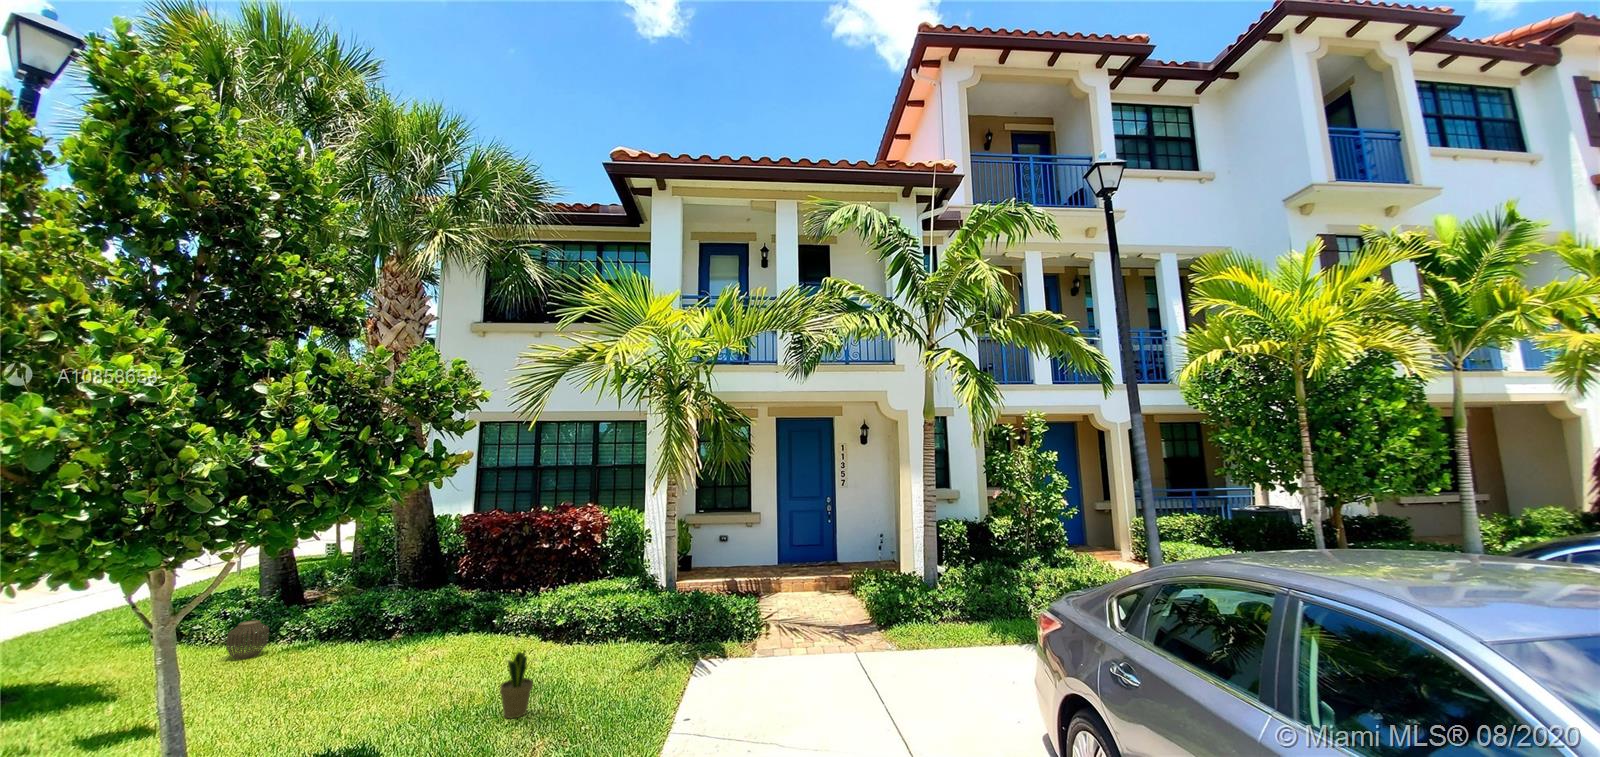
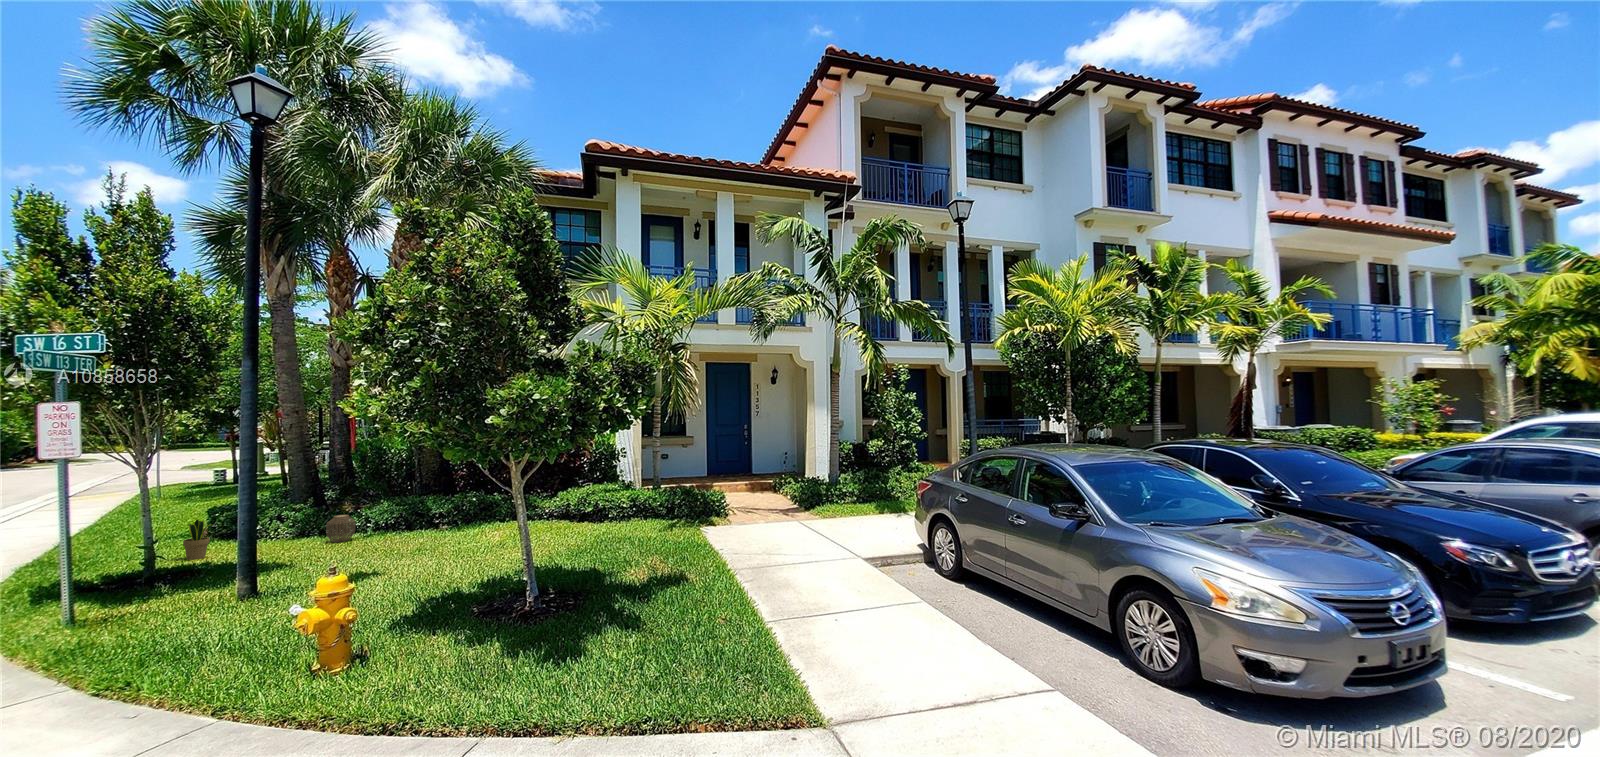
potted plant: present [500,652,536,718] -> present [183,520,213,560]

